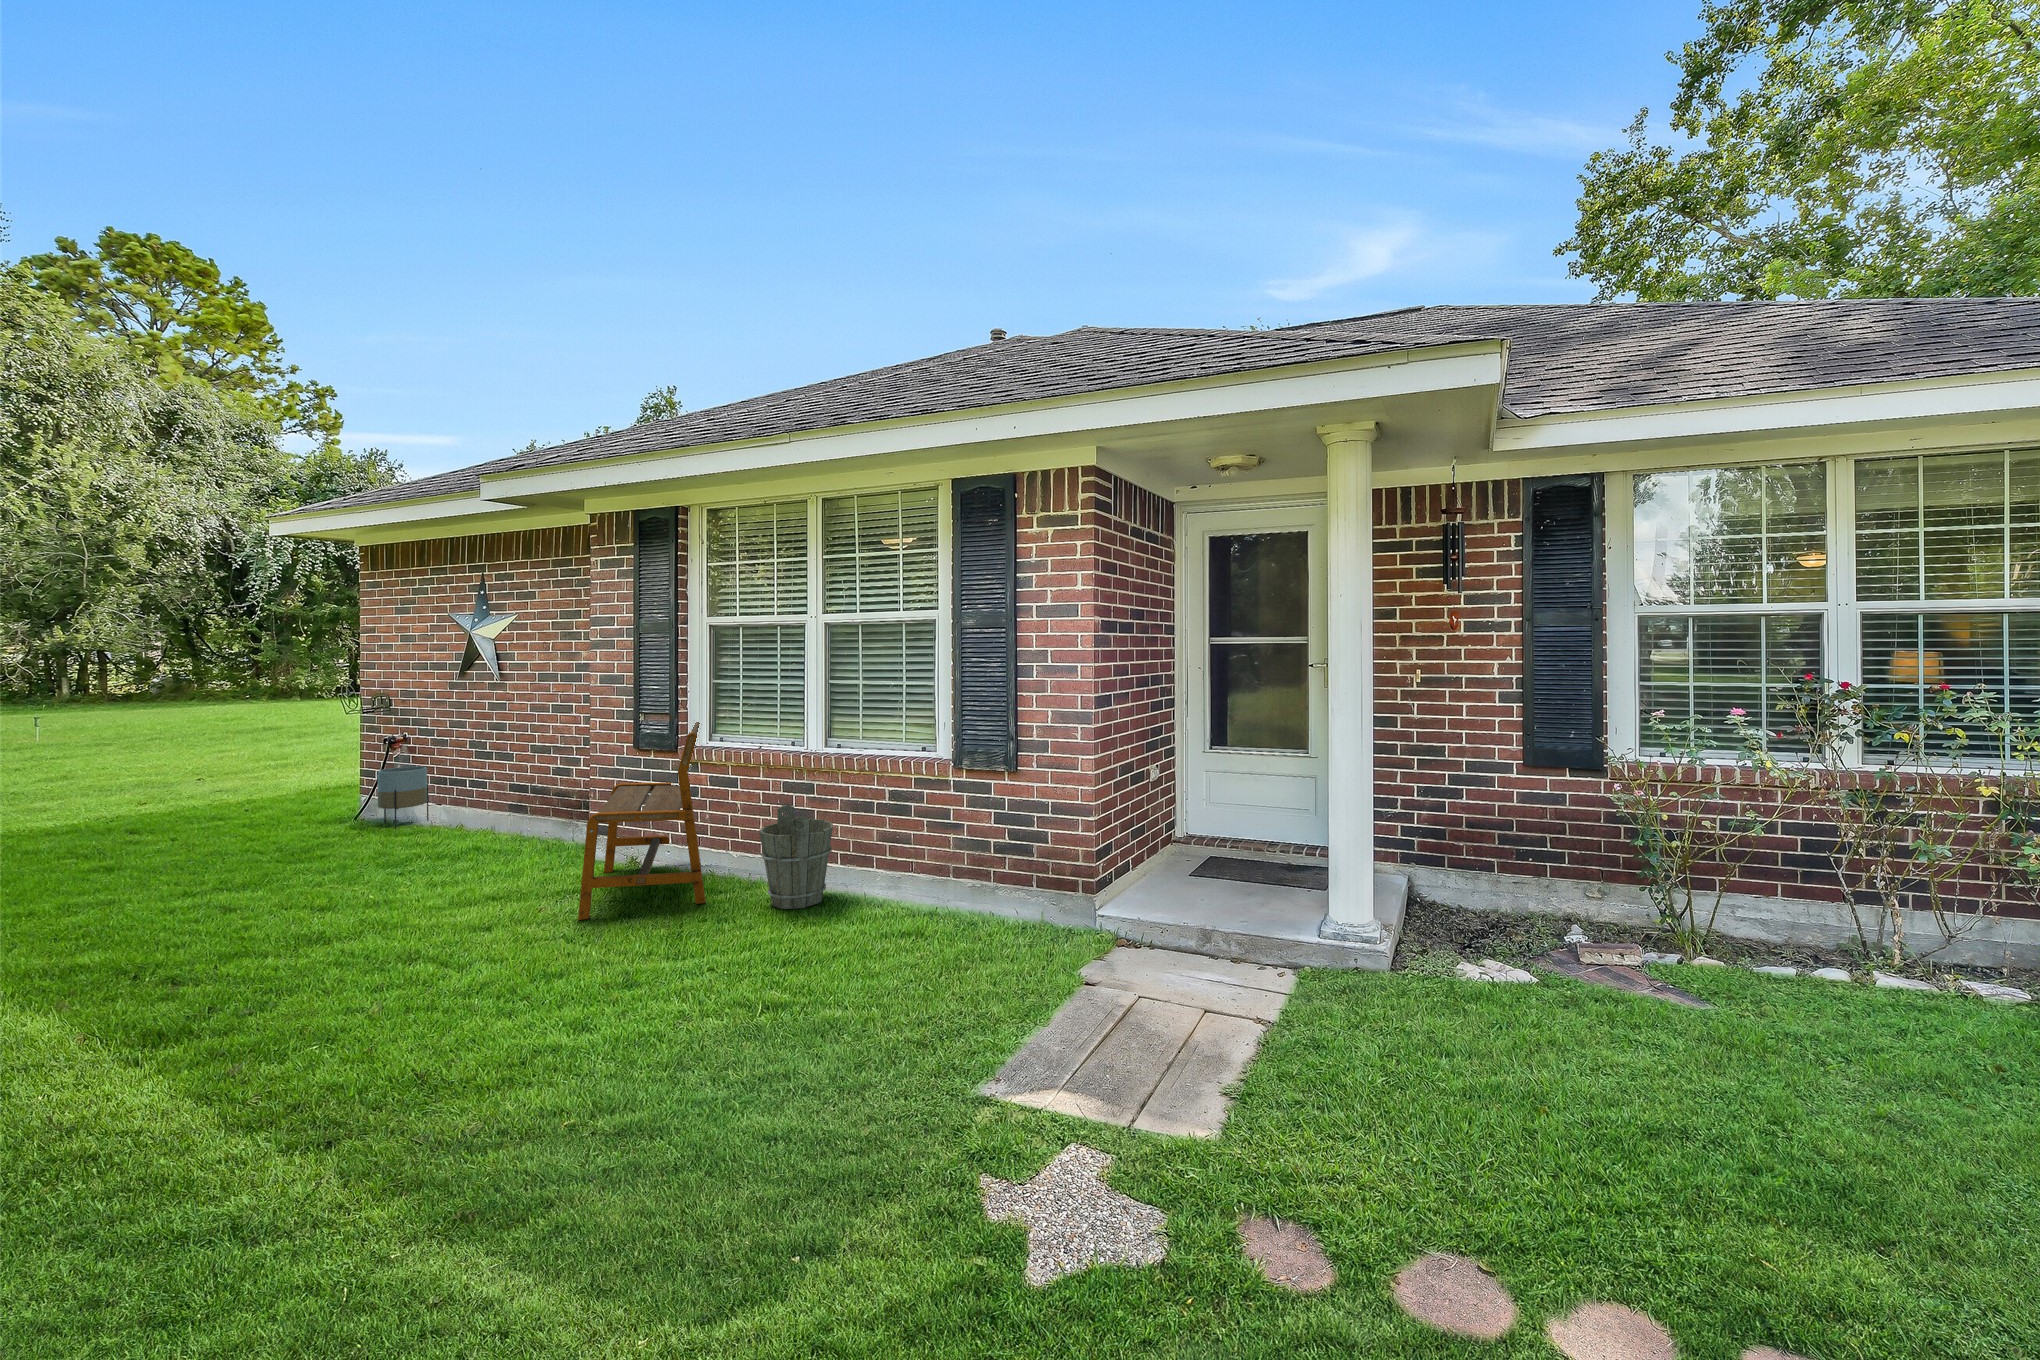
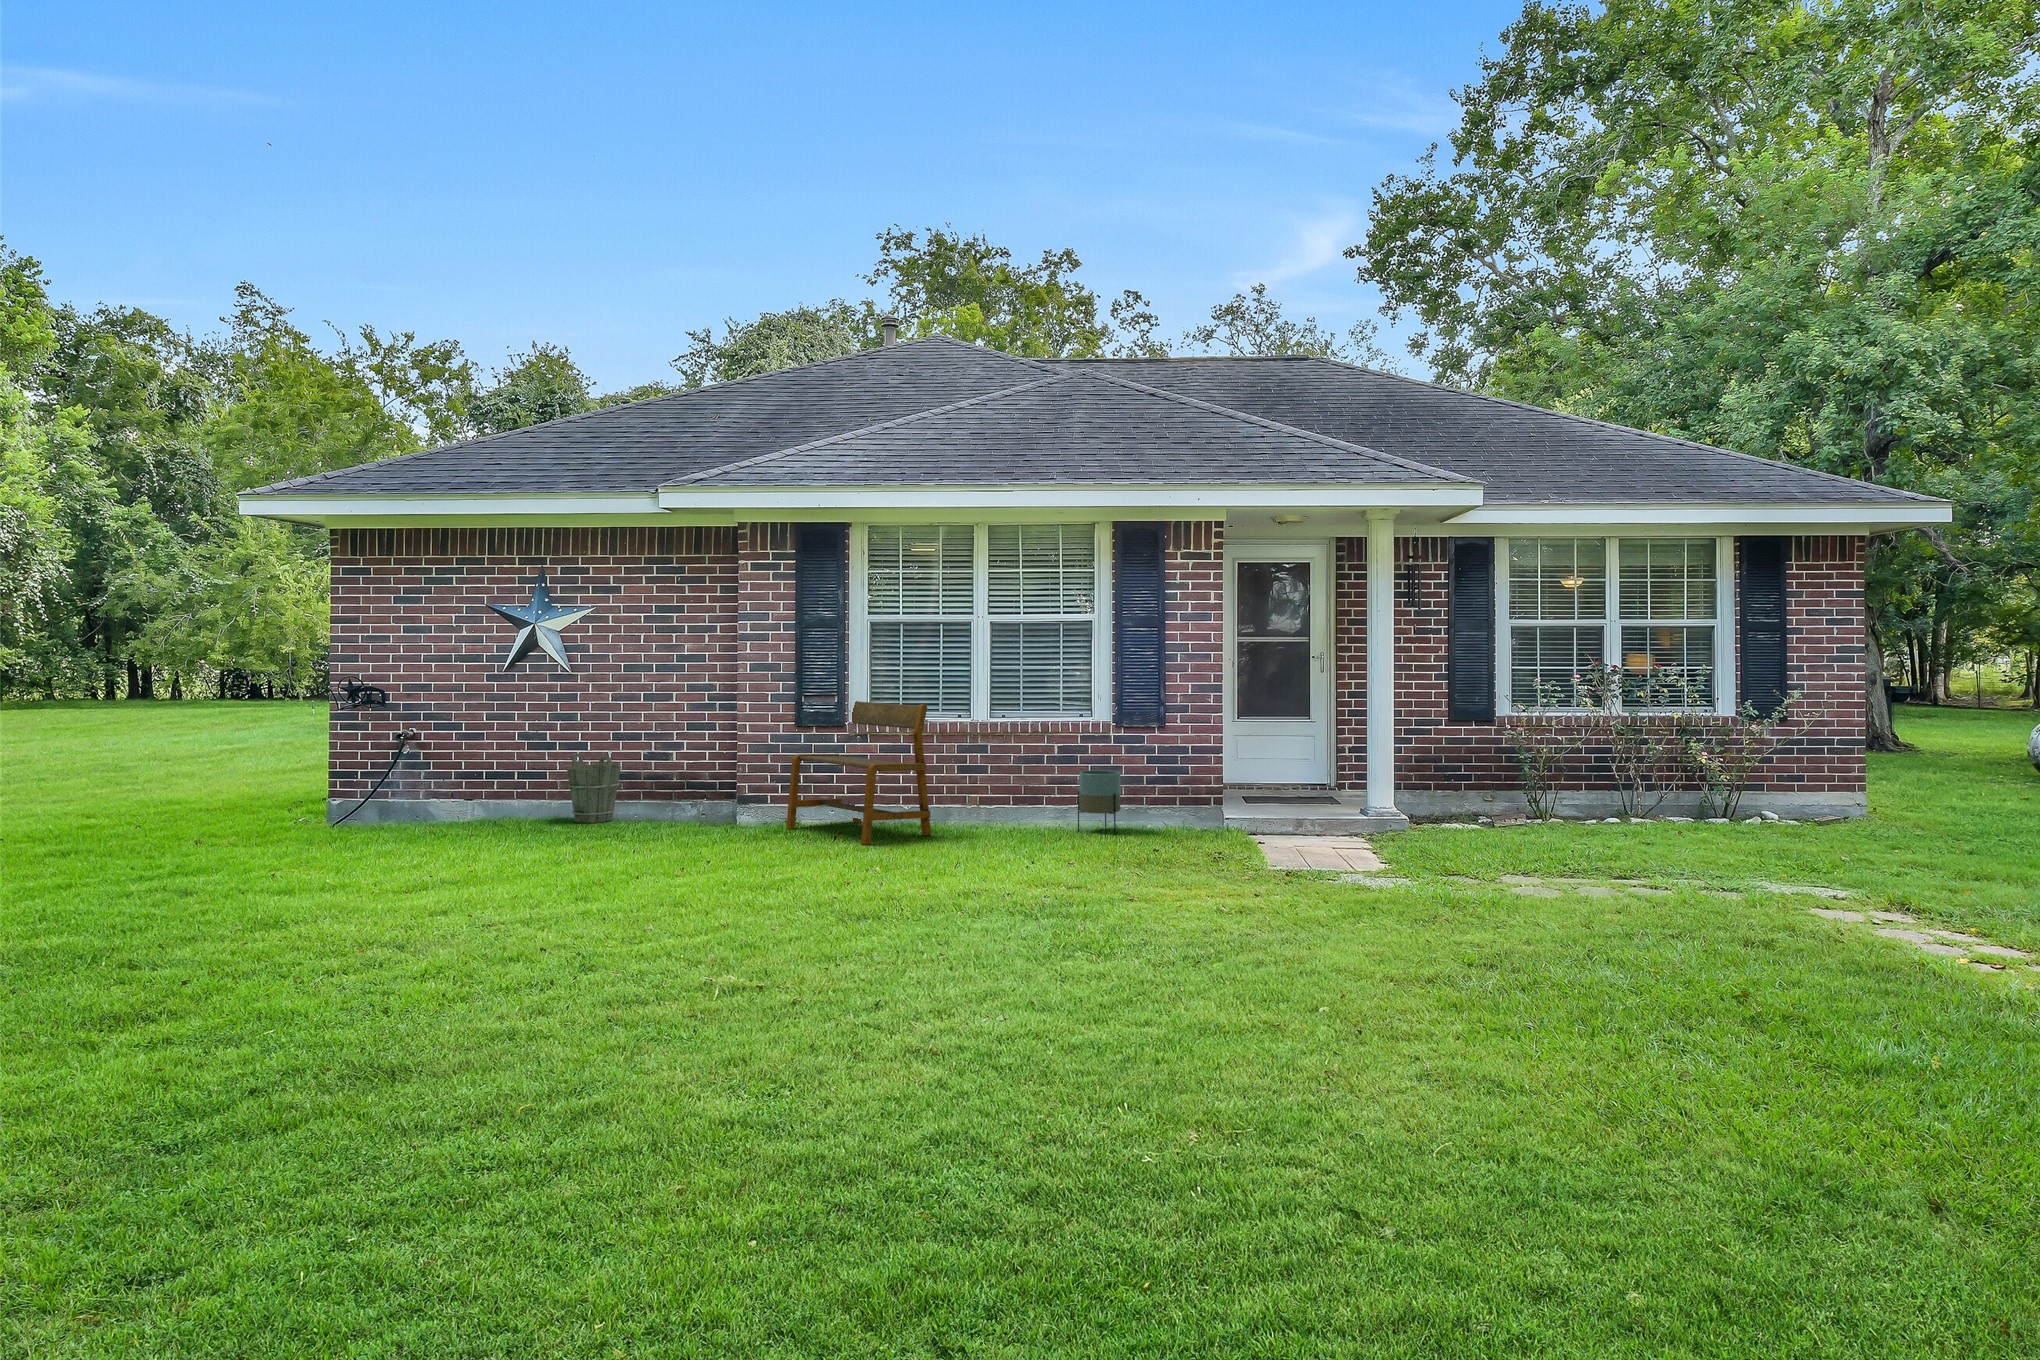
planter: present [378,766,429,828] -> present [1078,770,1120,834]
bucket: present [759,805,833,909] -> present [567,753,621,823]

